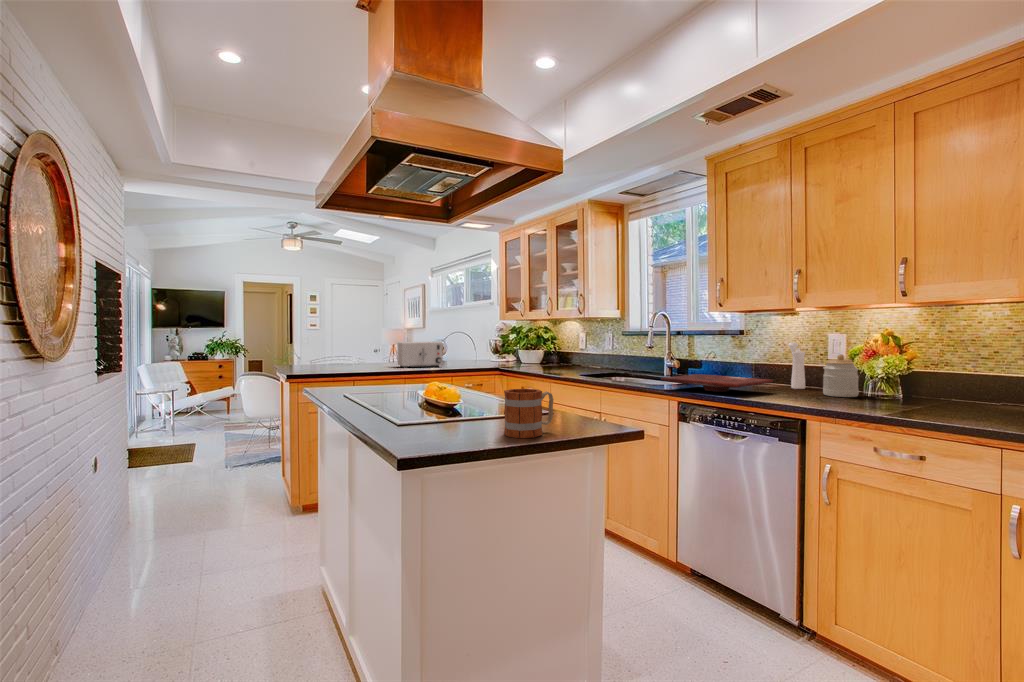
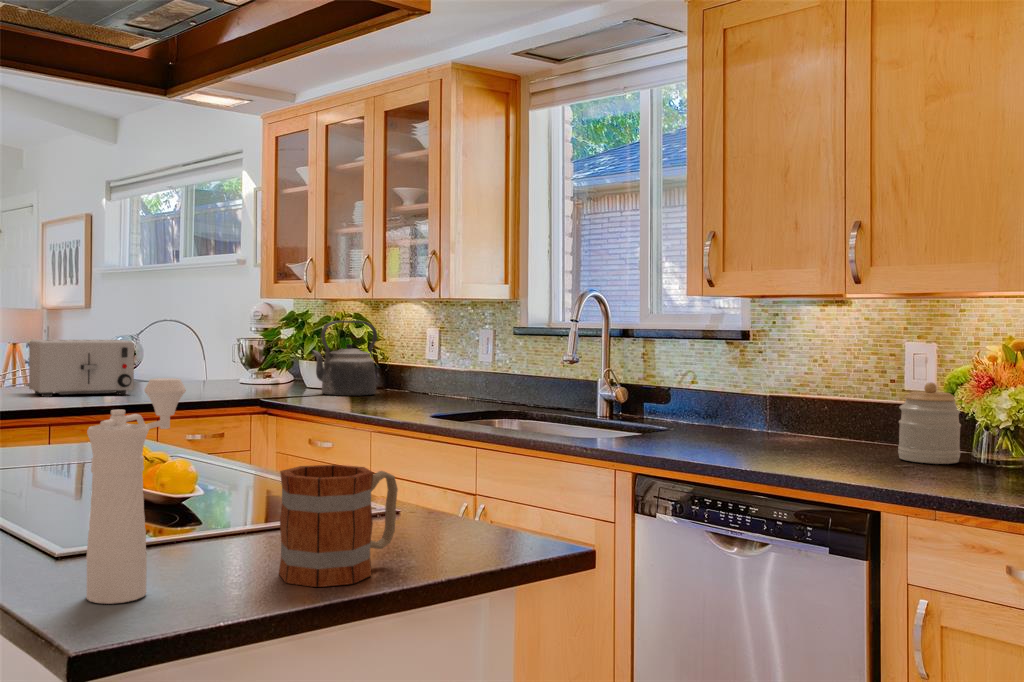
kettle: none [524,330,555,367] -> present [312,321,377,396]
pepper mill: present [789,342,805,389] -> present [86,378,186,604]
cutting board: present [661,374,773,392] -> none [600,417,810,453]

